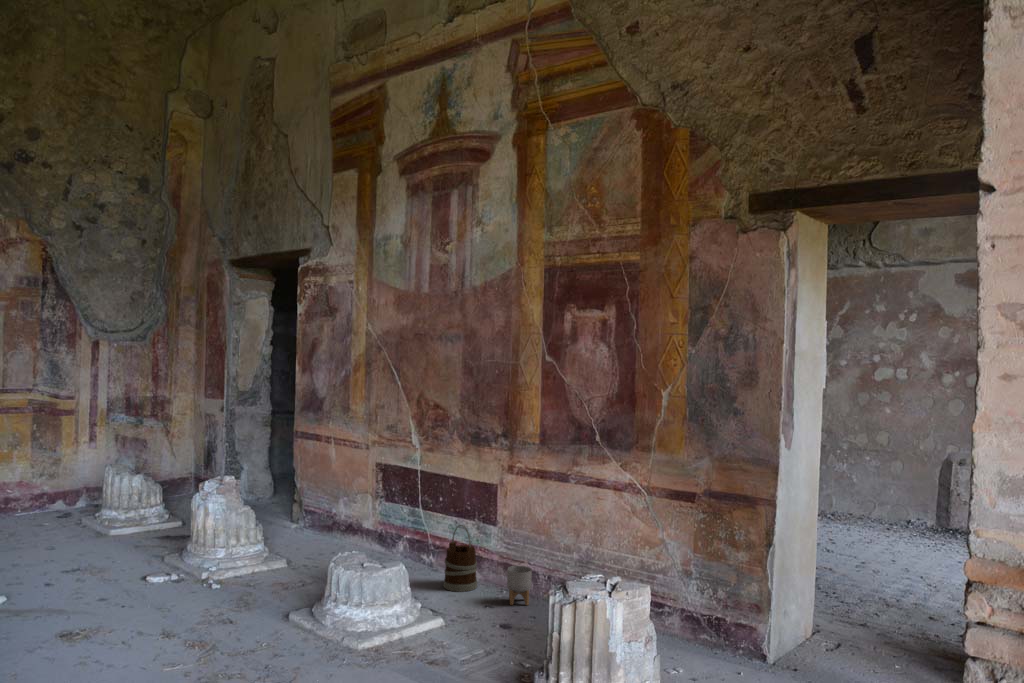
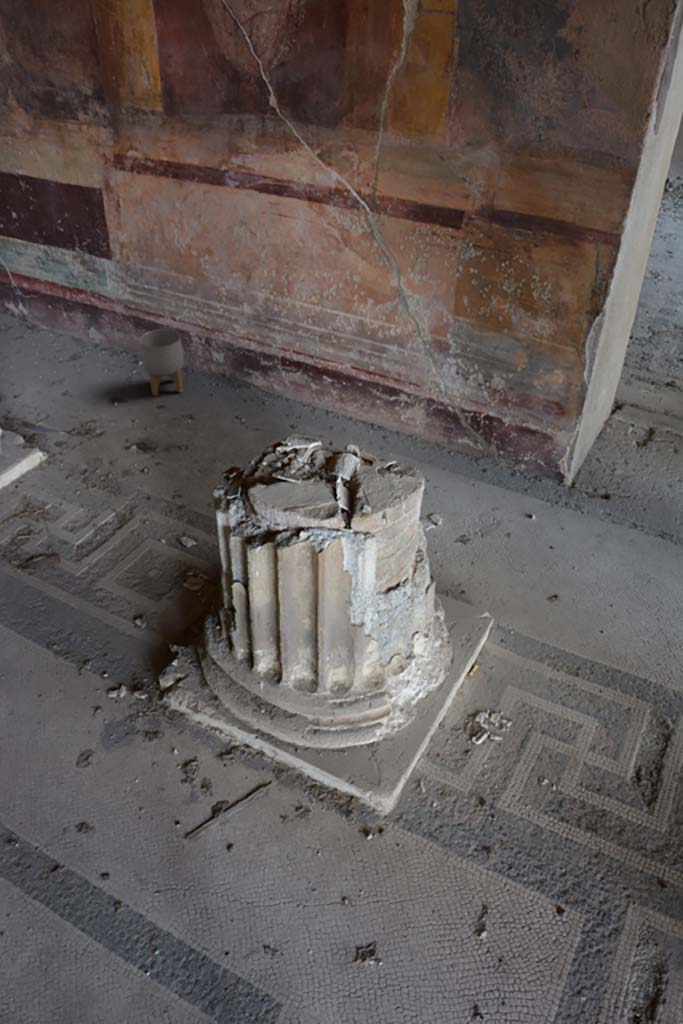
wooden bucket: present [443,525,477,592] -> none [33,264,99,374]

